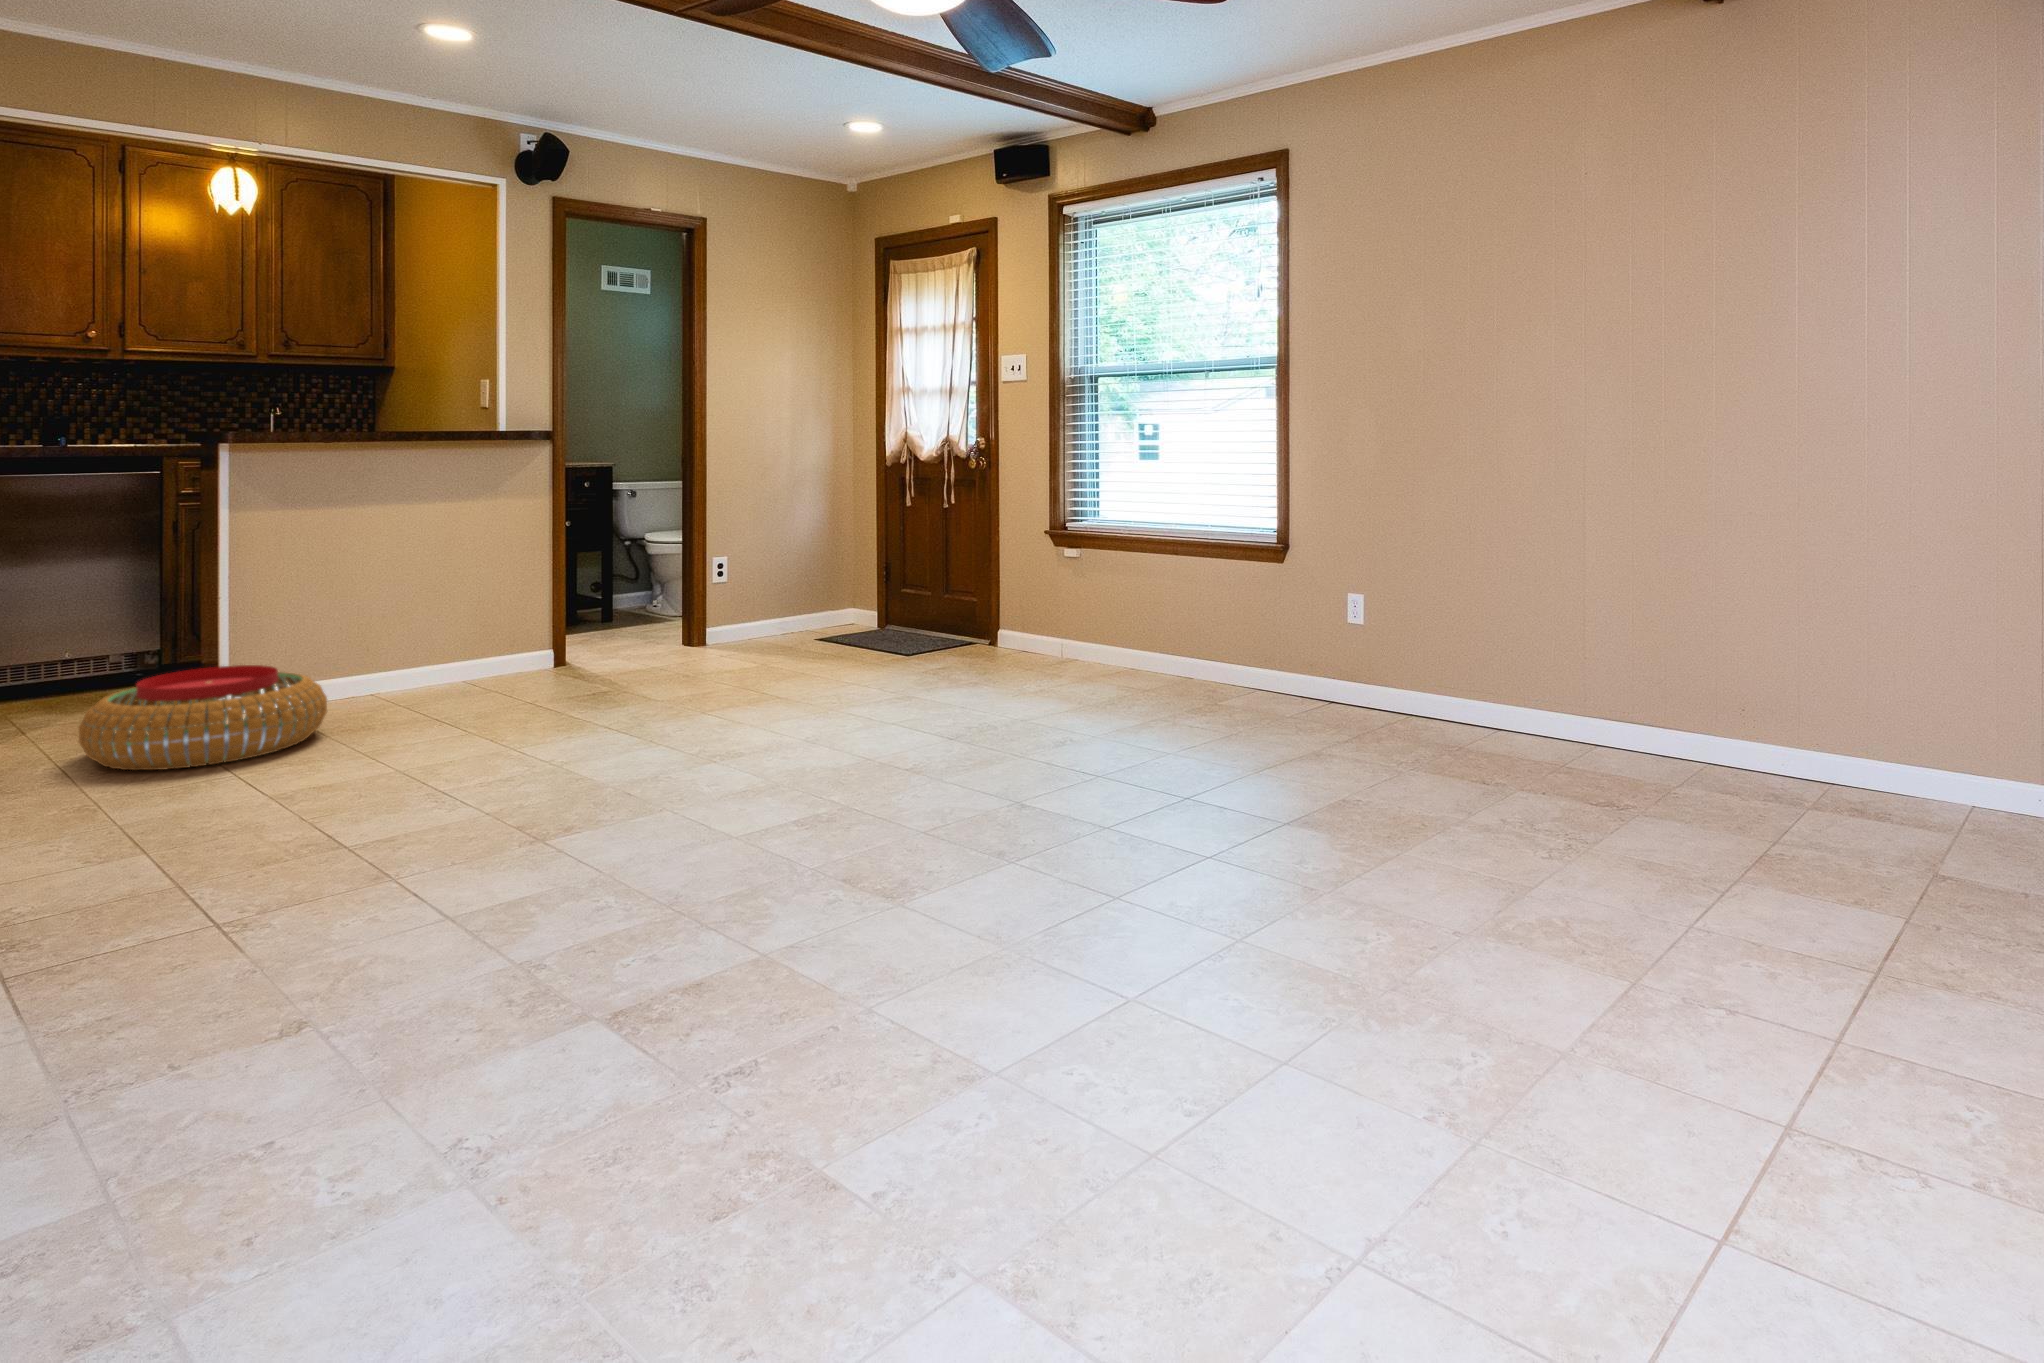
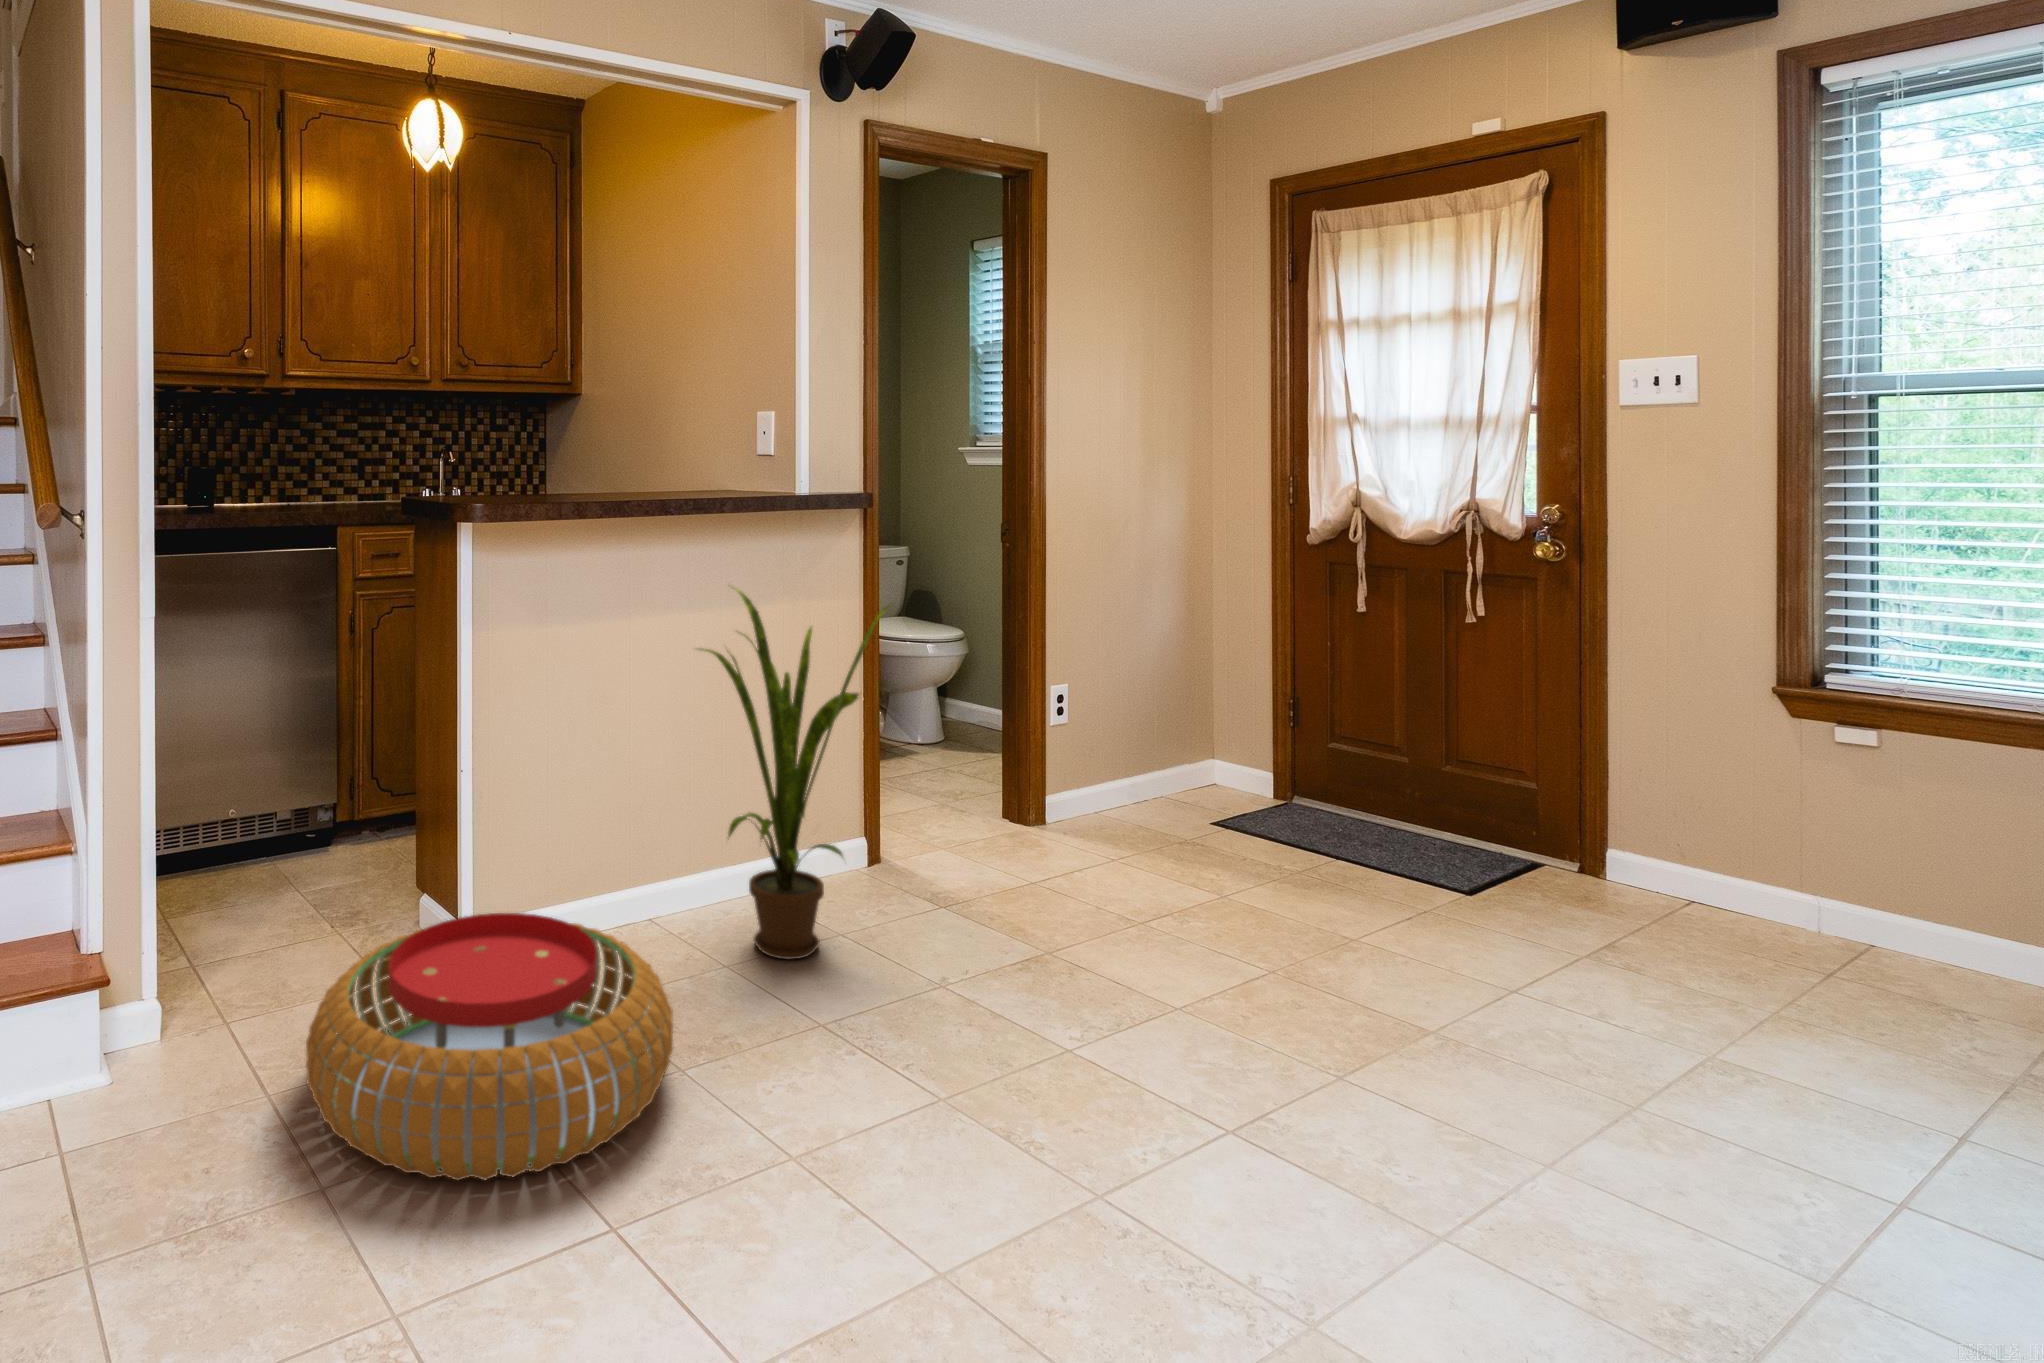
house plant: none [379,488,515,701] -> present [702,585,889,959]

